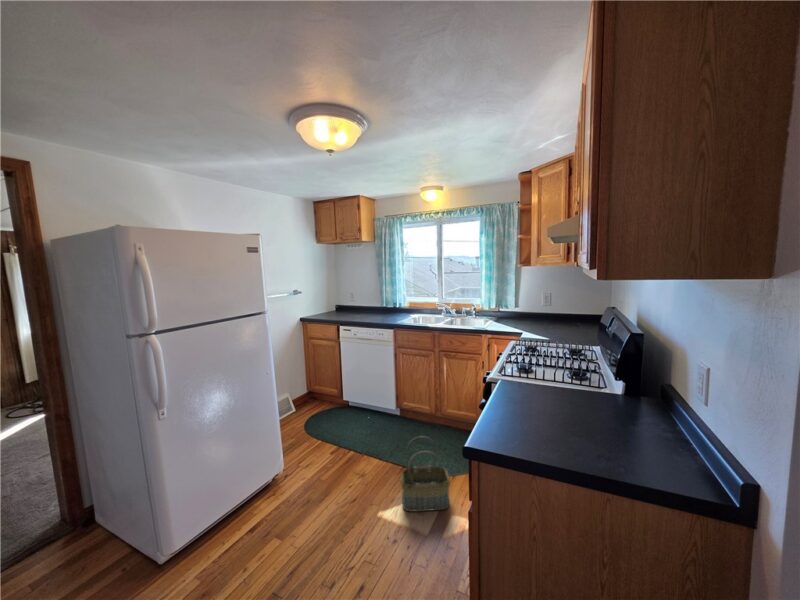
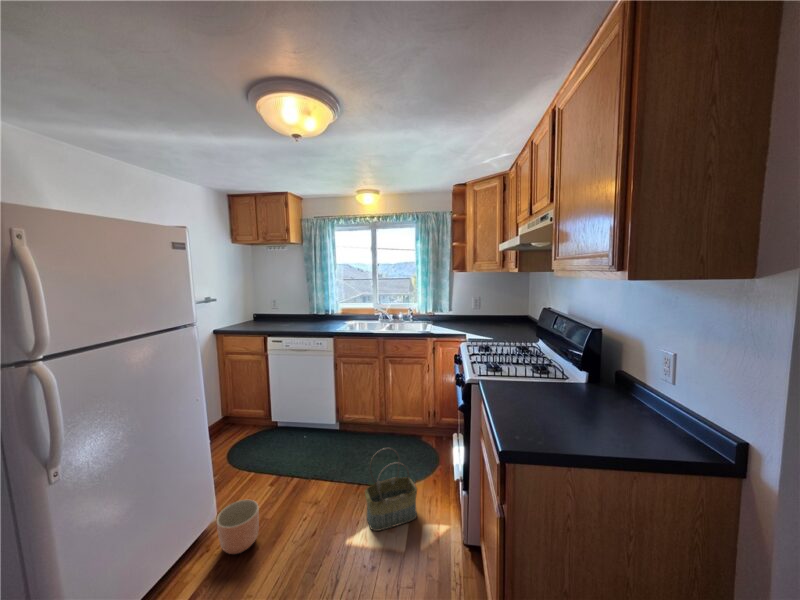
planter: none [279,460,312,502] -> present [217,500,259,554]

